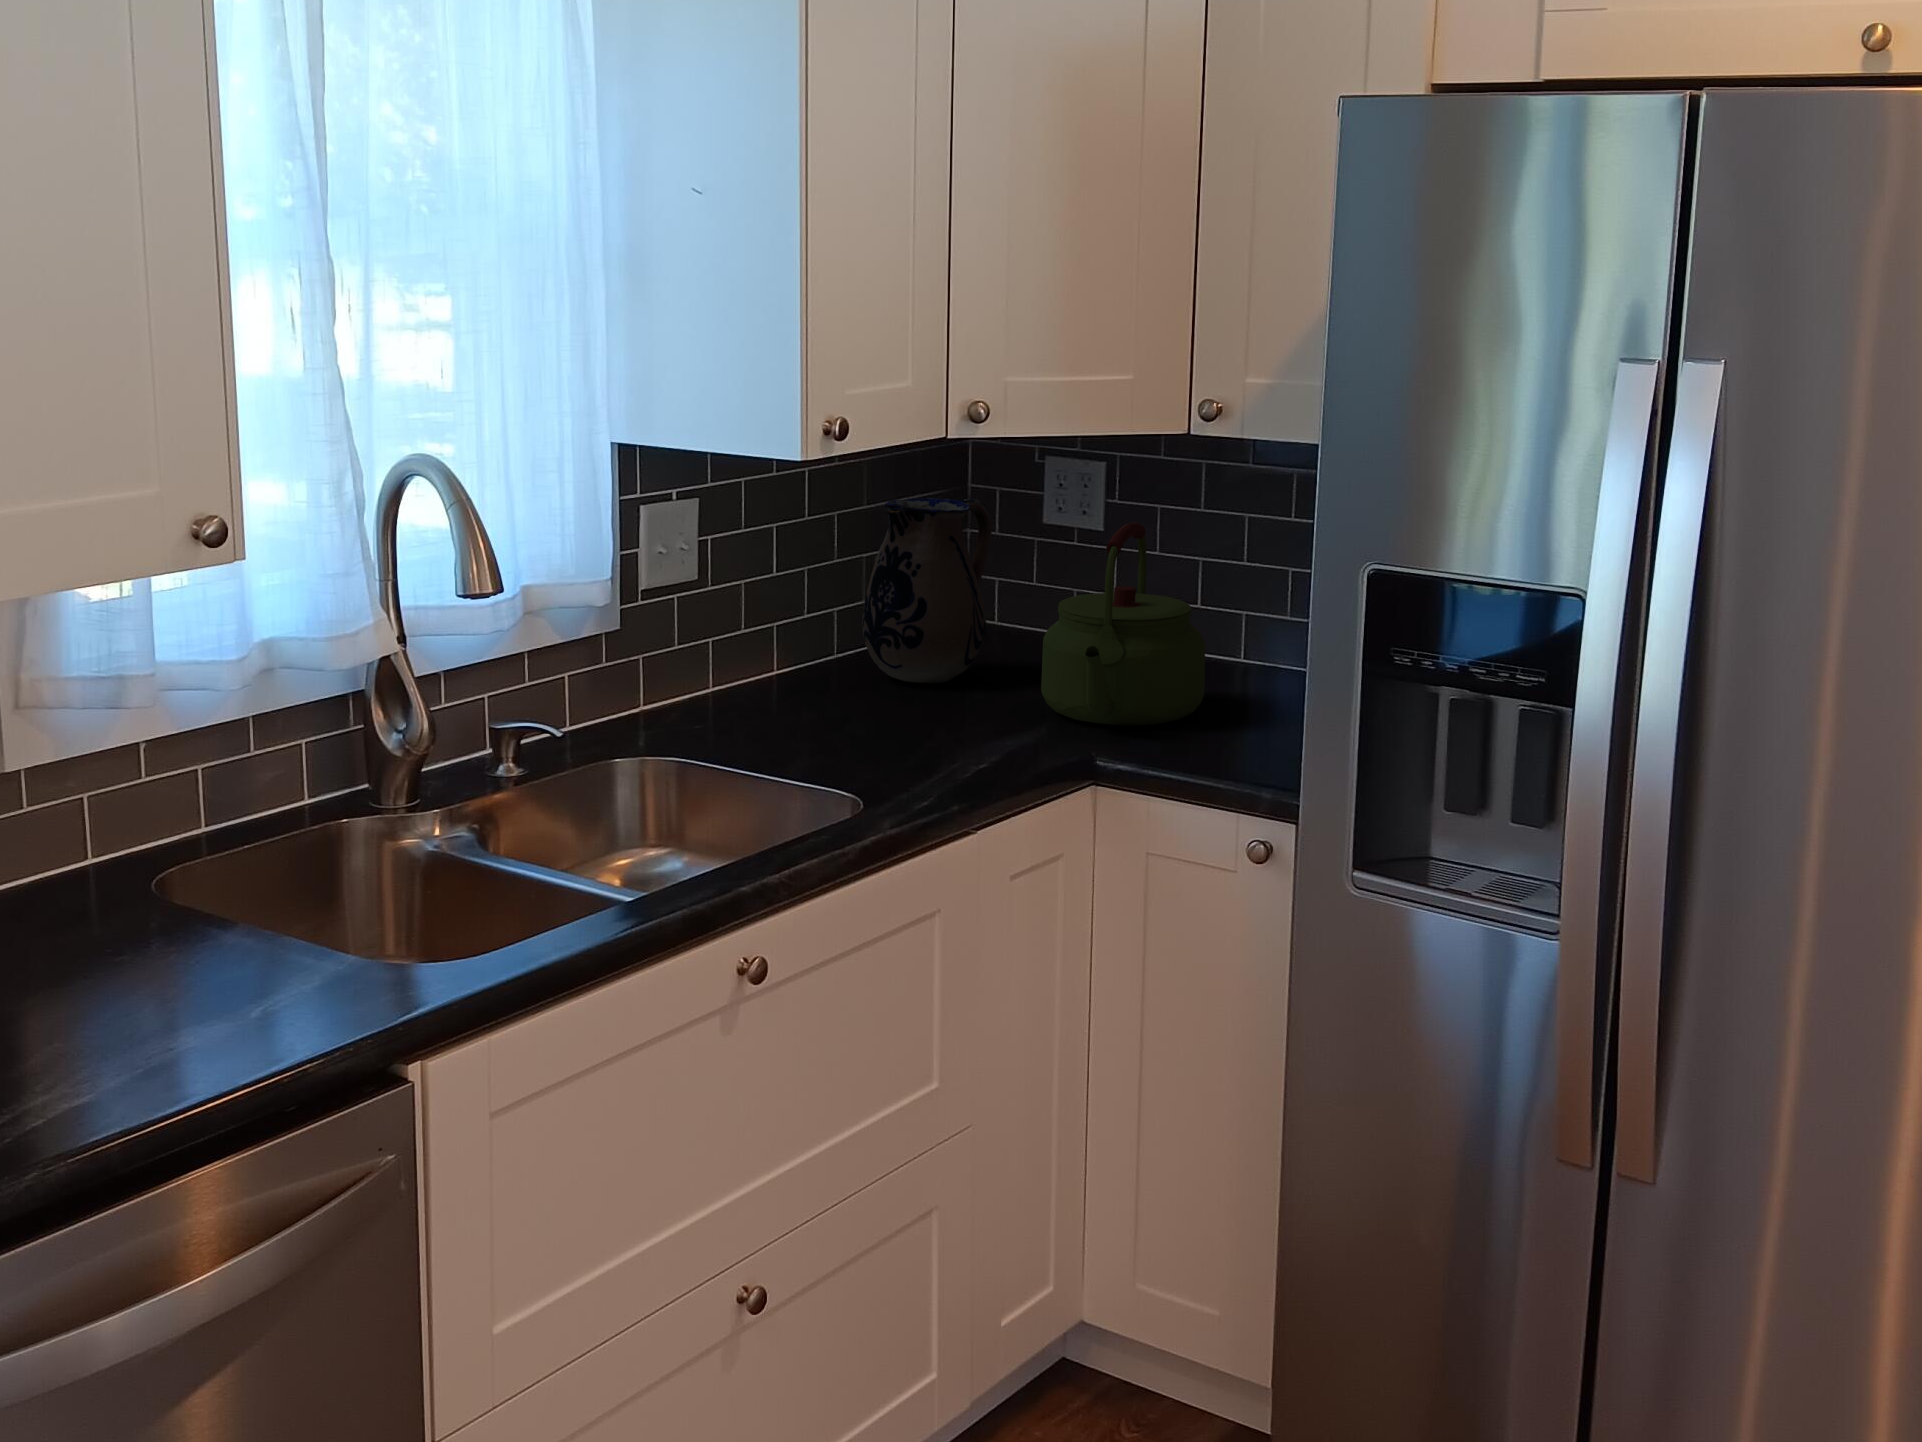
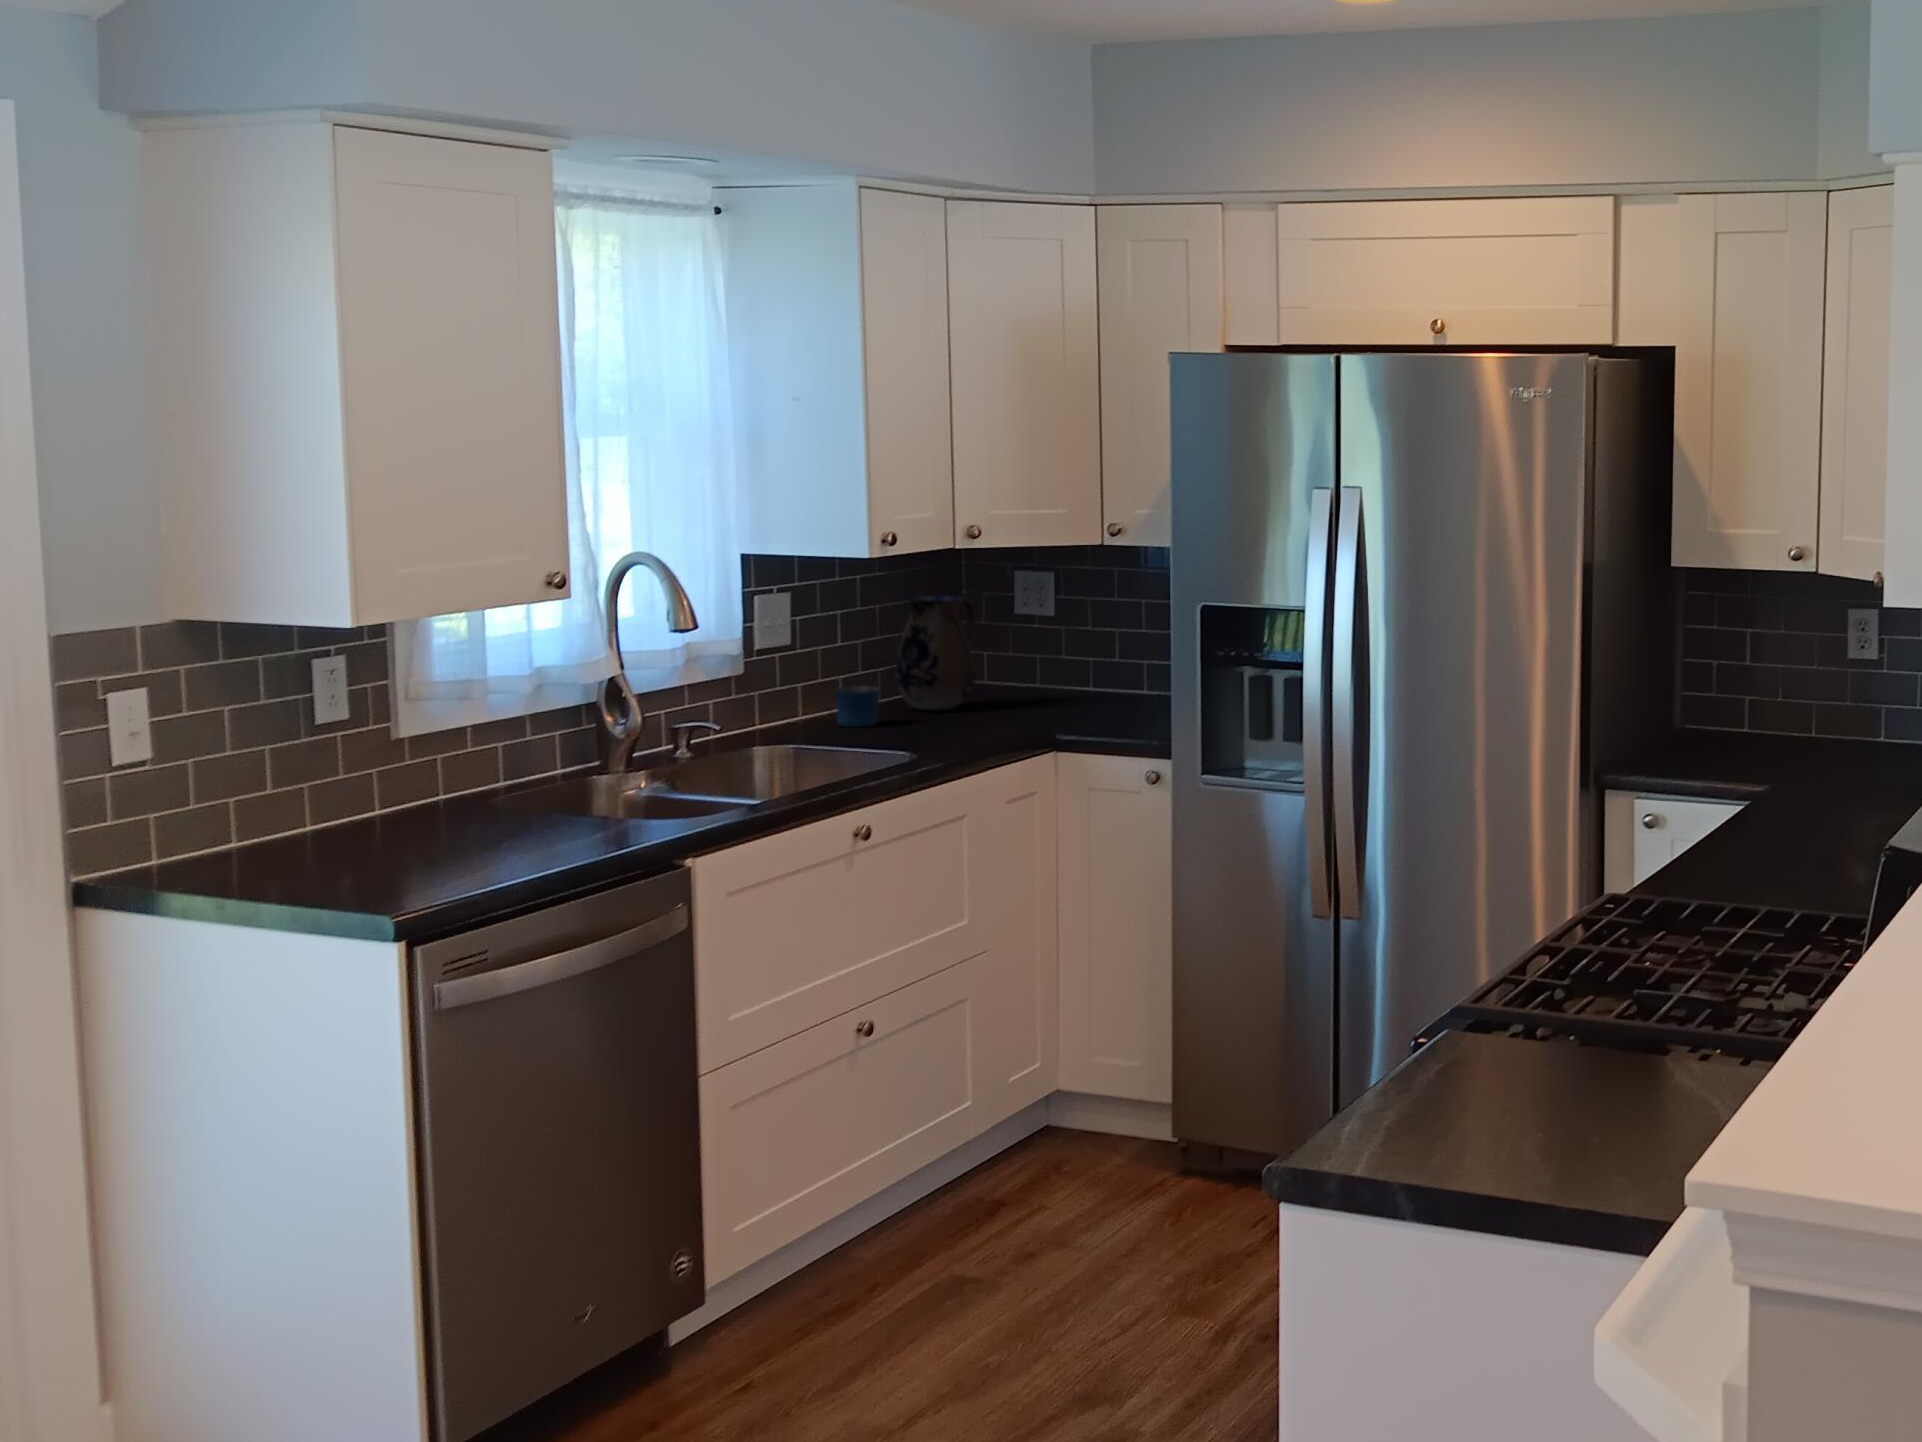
kettle: present [1041,522,1205,726] -> none [1014,601,1114,721]
mug: none [743,647,831,717] -> present [833,686,879,727]

